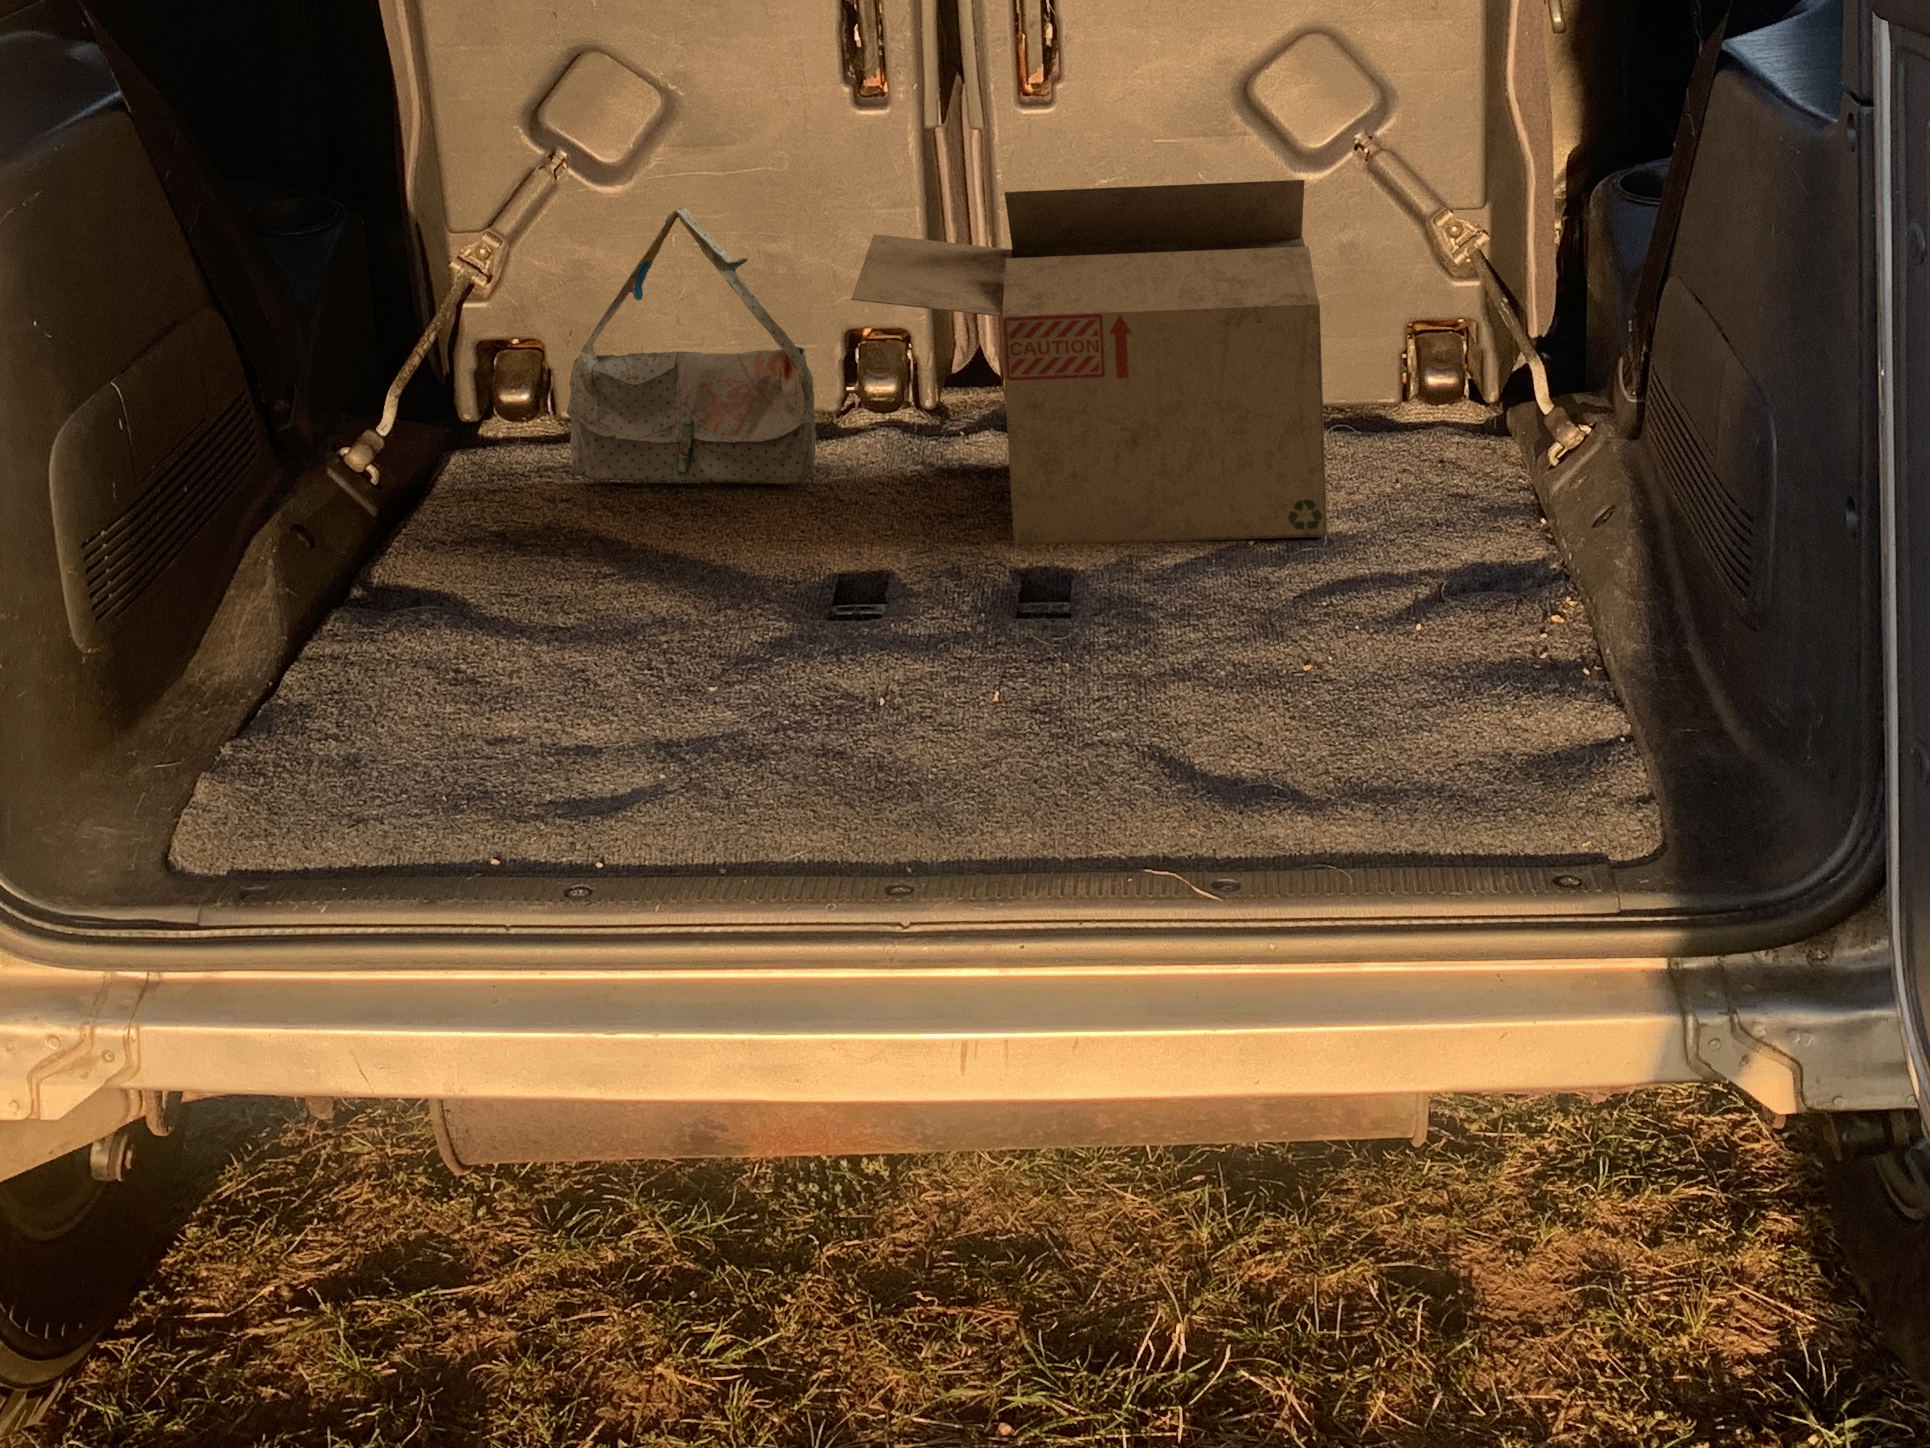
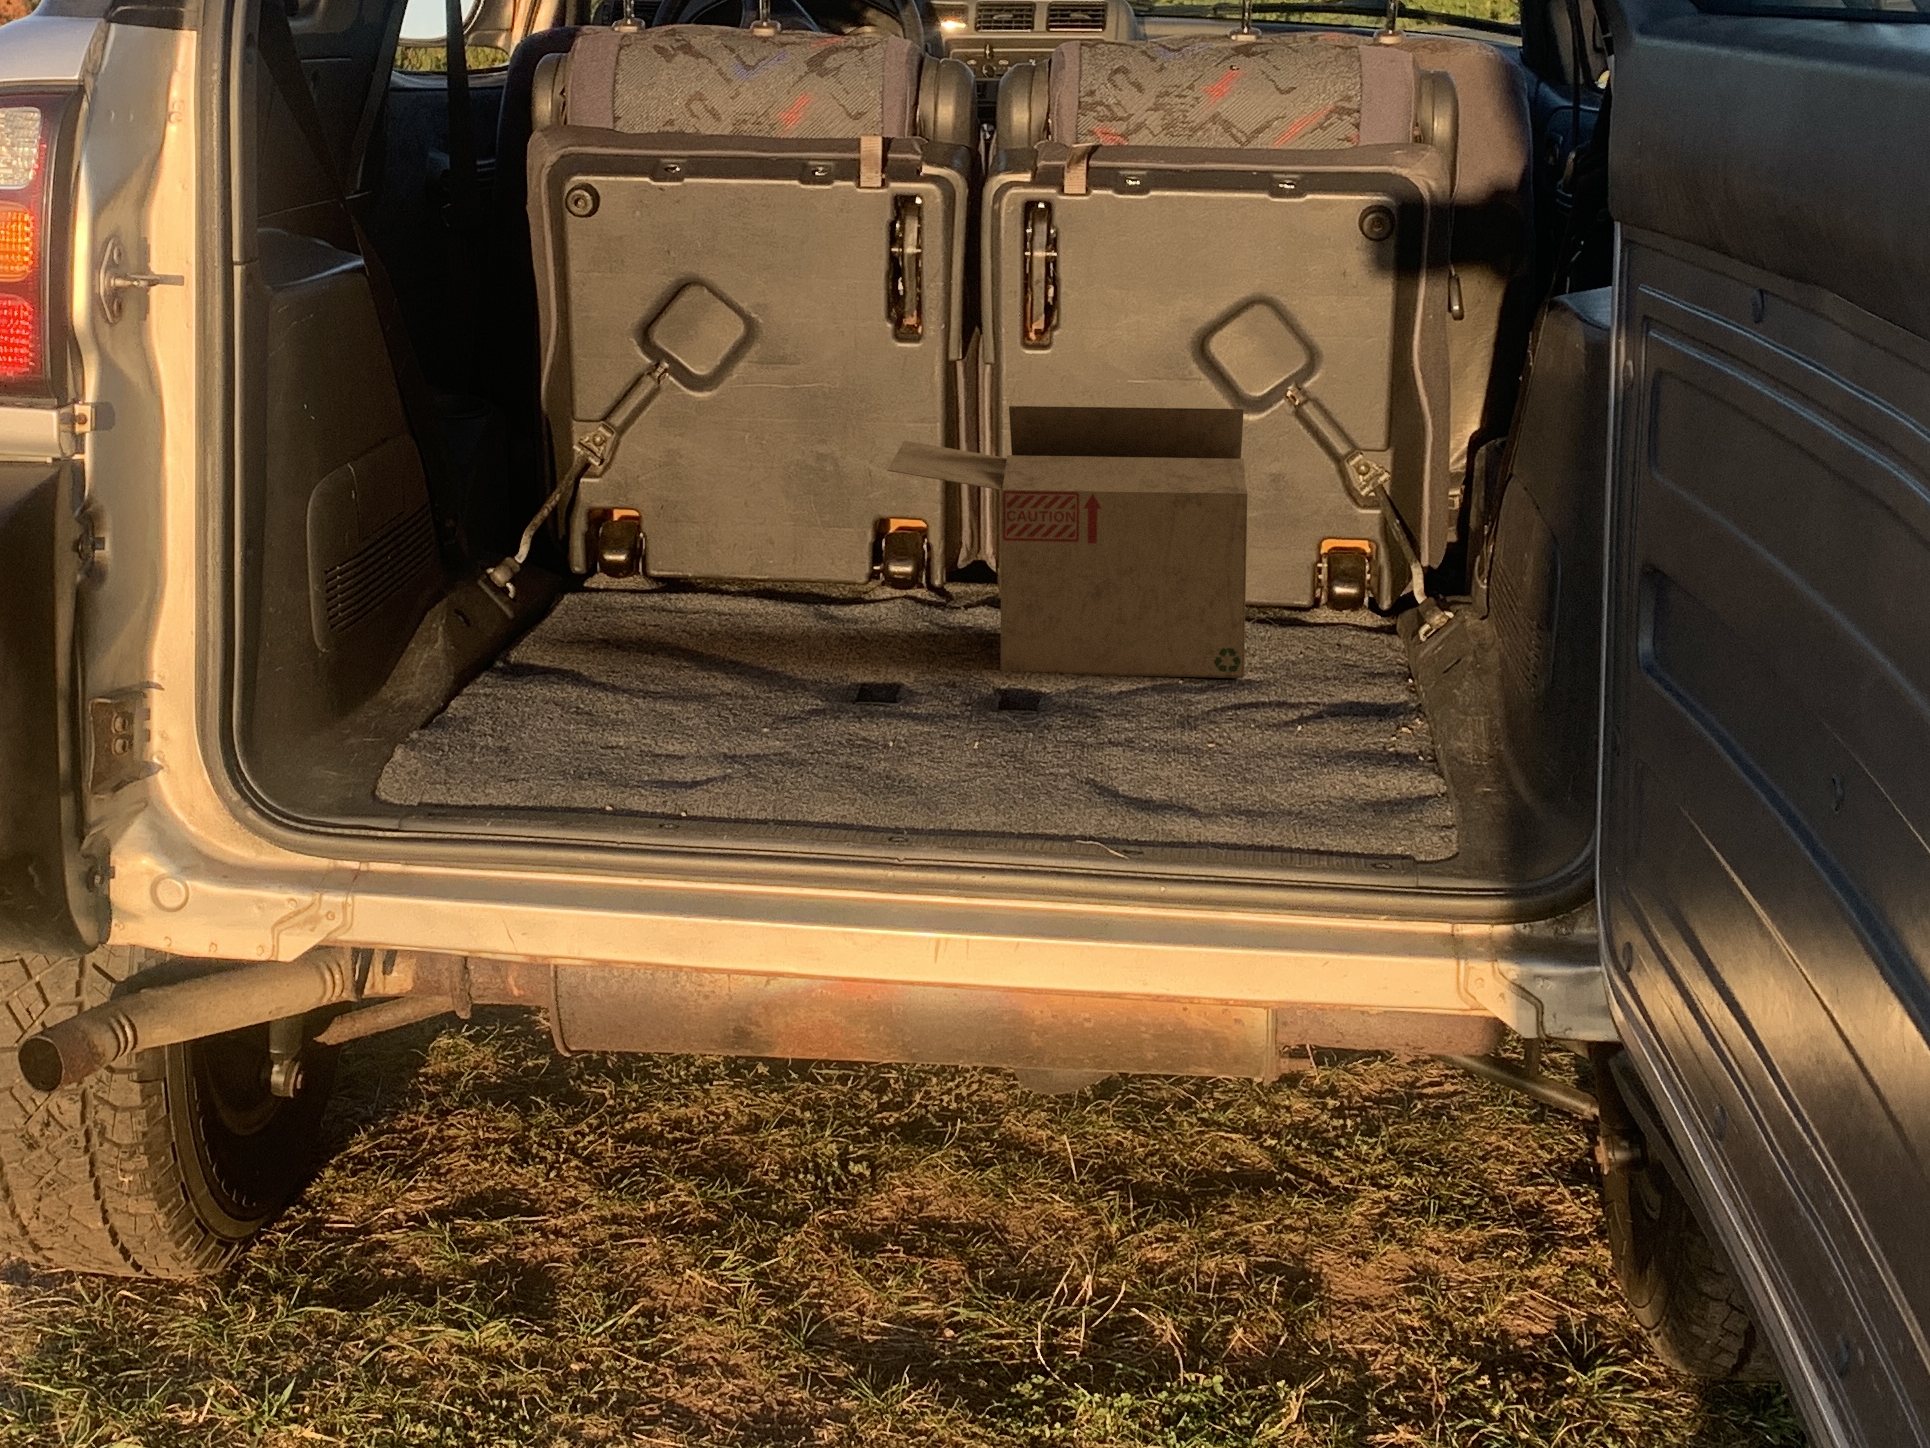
bag: present [567,207,817,484] -> none [657,408,850,631]

